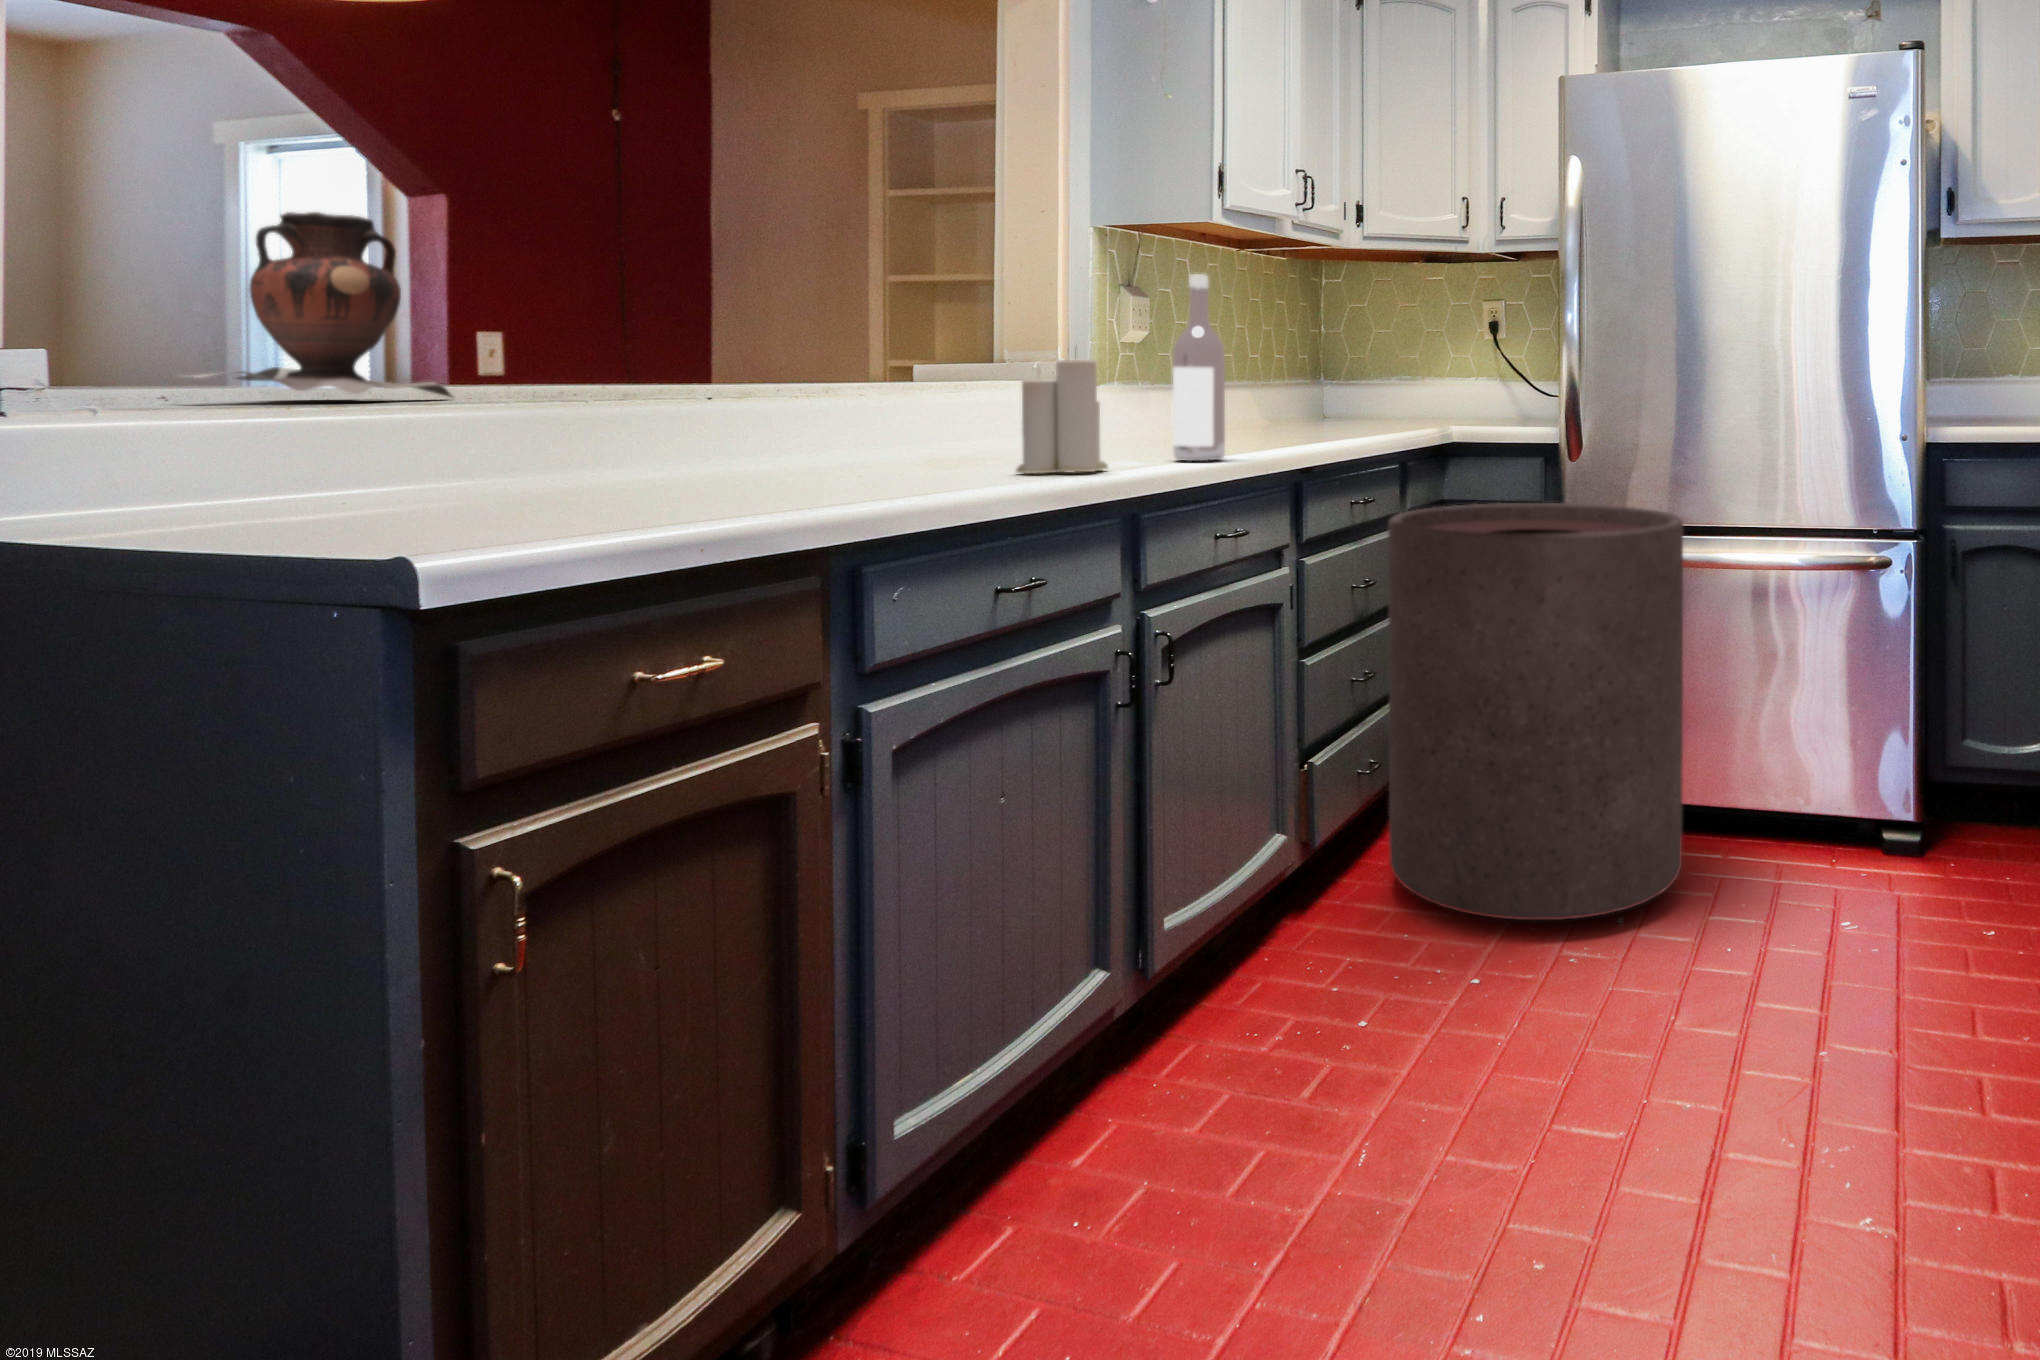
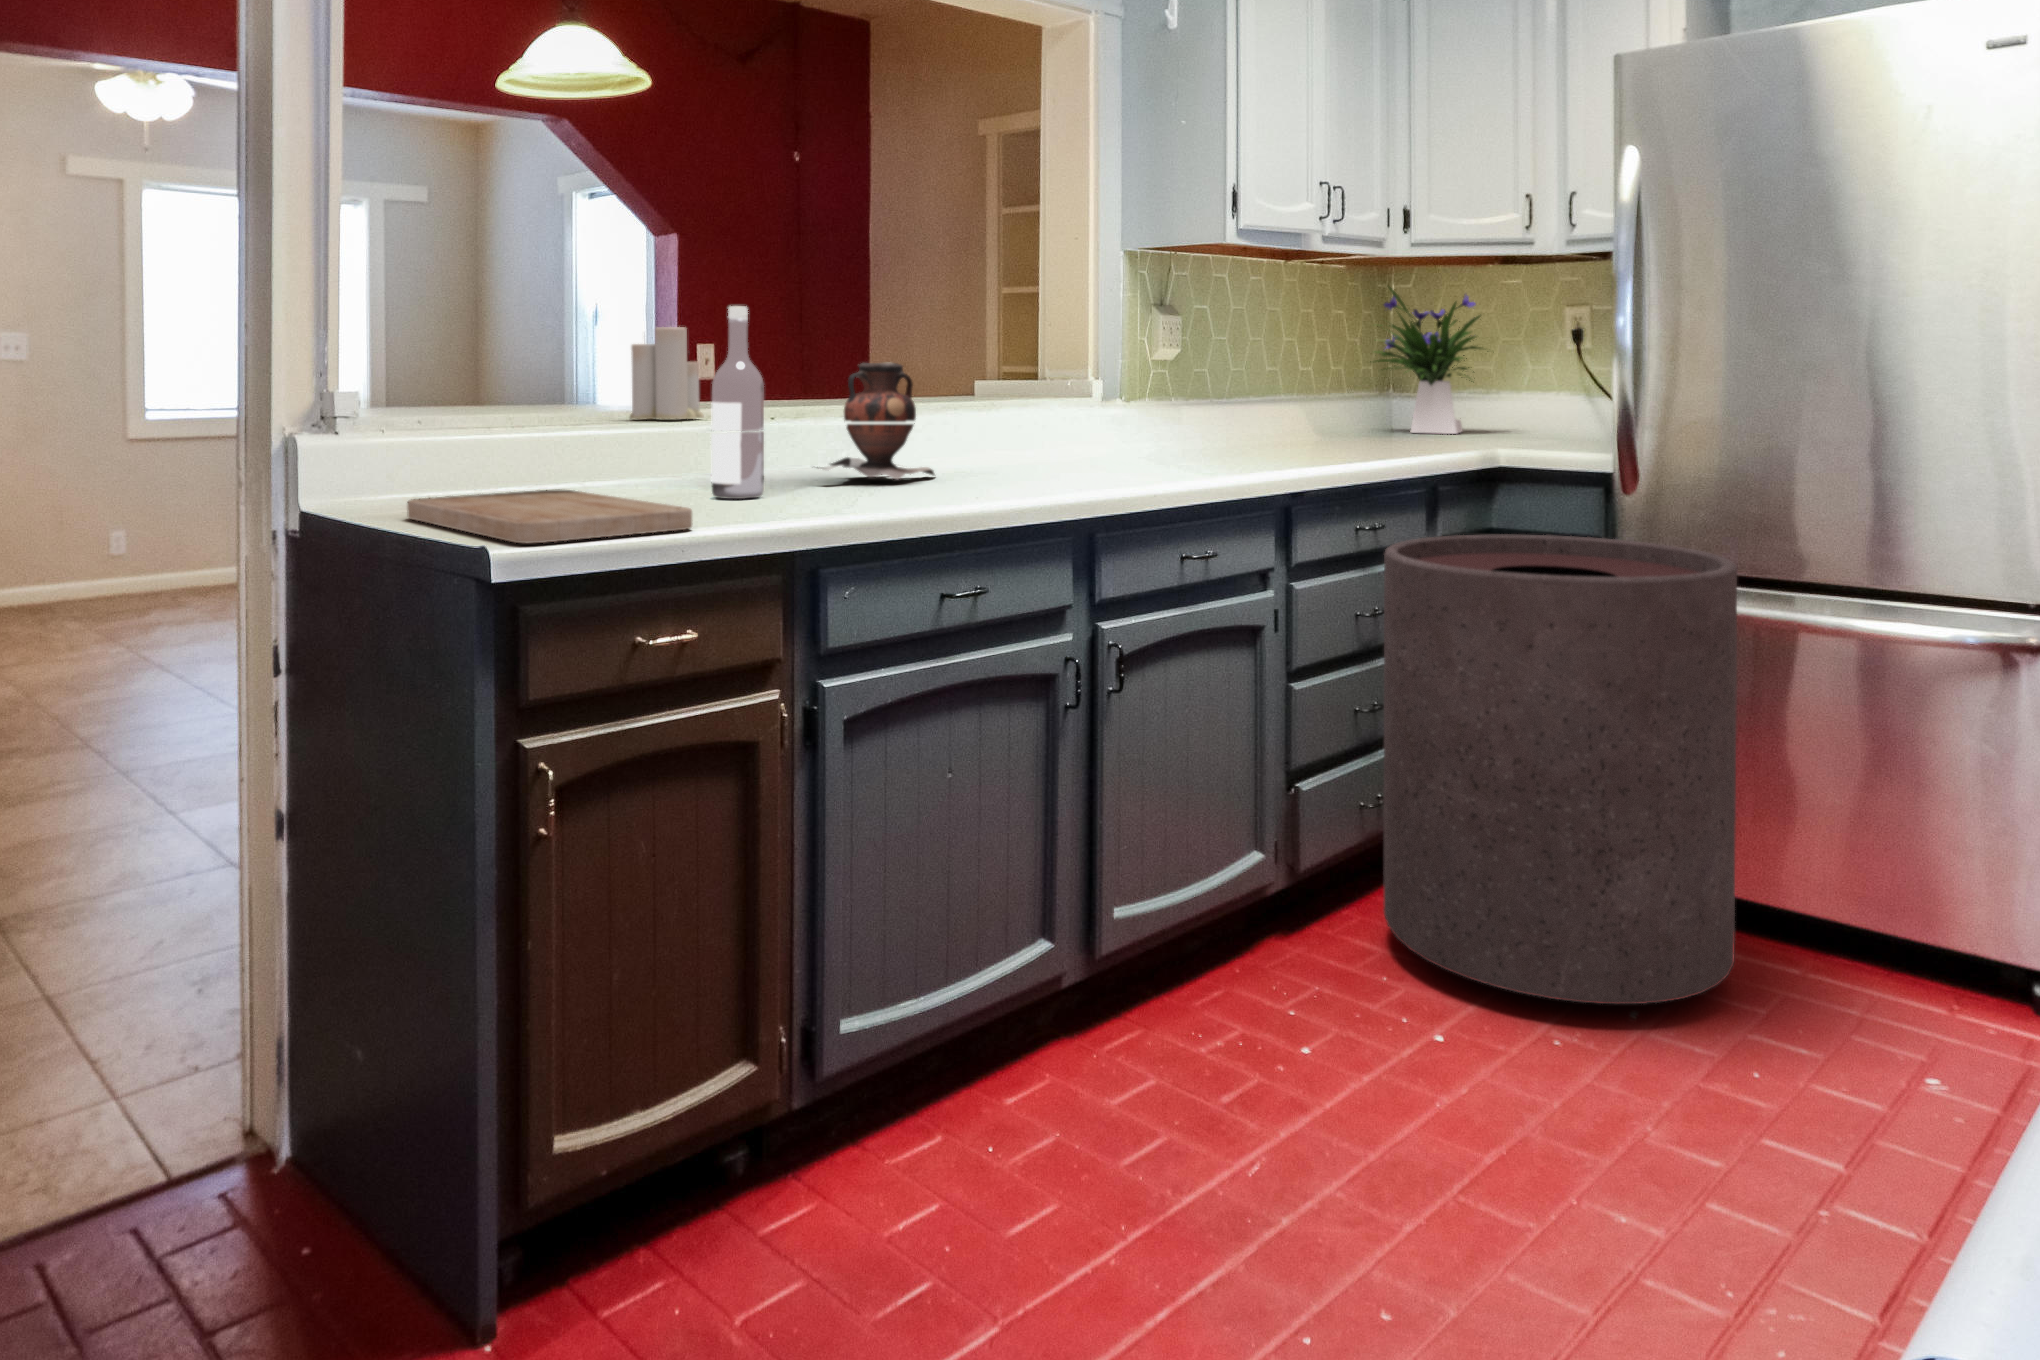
vase: present [194,212,452,397] -> present [818,363,934,479]
wine bottle: present [1173,274,1225,461] -> present [711,306,764,499]
flower arrangement: none [1306,282,1435,420] -> present [1375,287,1481,434]
candle: present [1016,347,1108,474] -> present [630,327,703,419]
cutting board: none [146,484,692,551] -> present [407,489,692,543]

